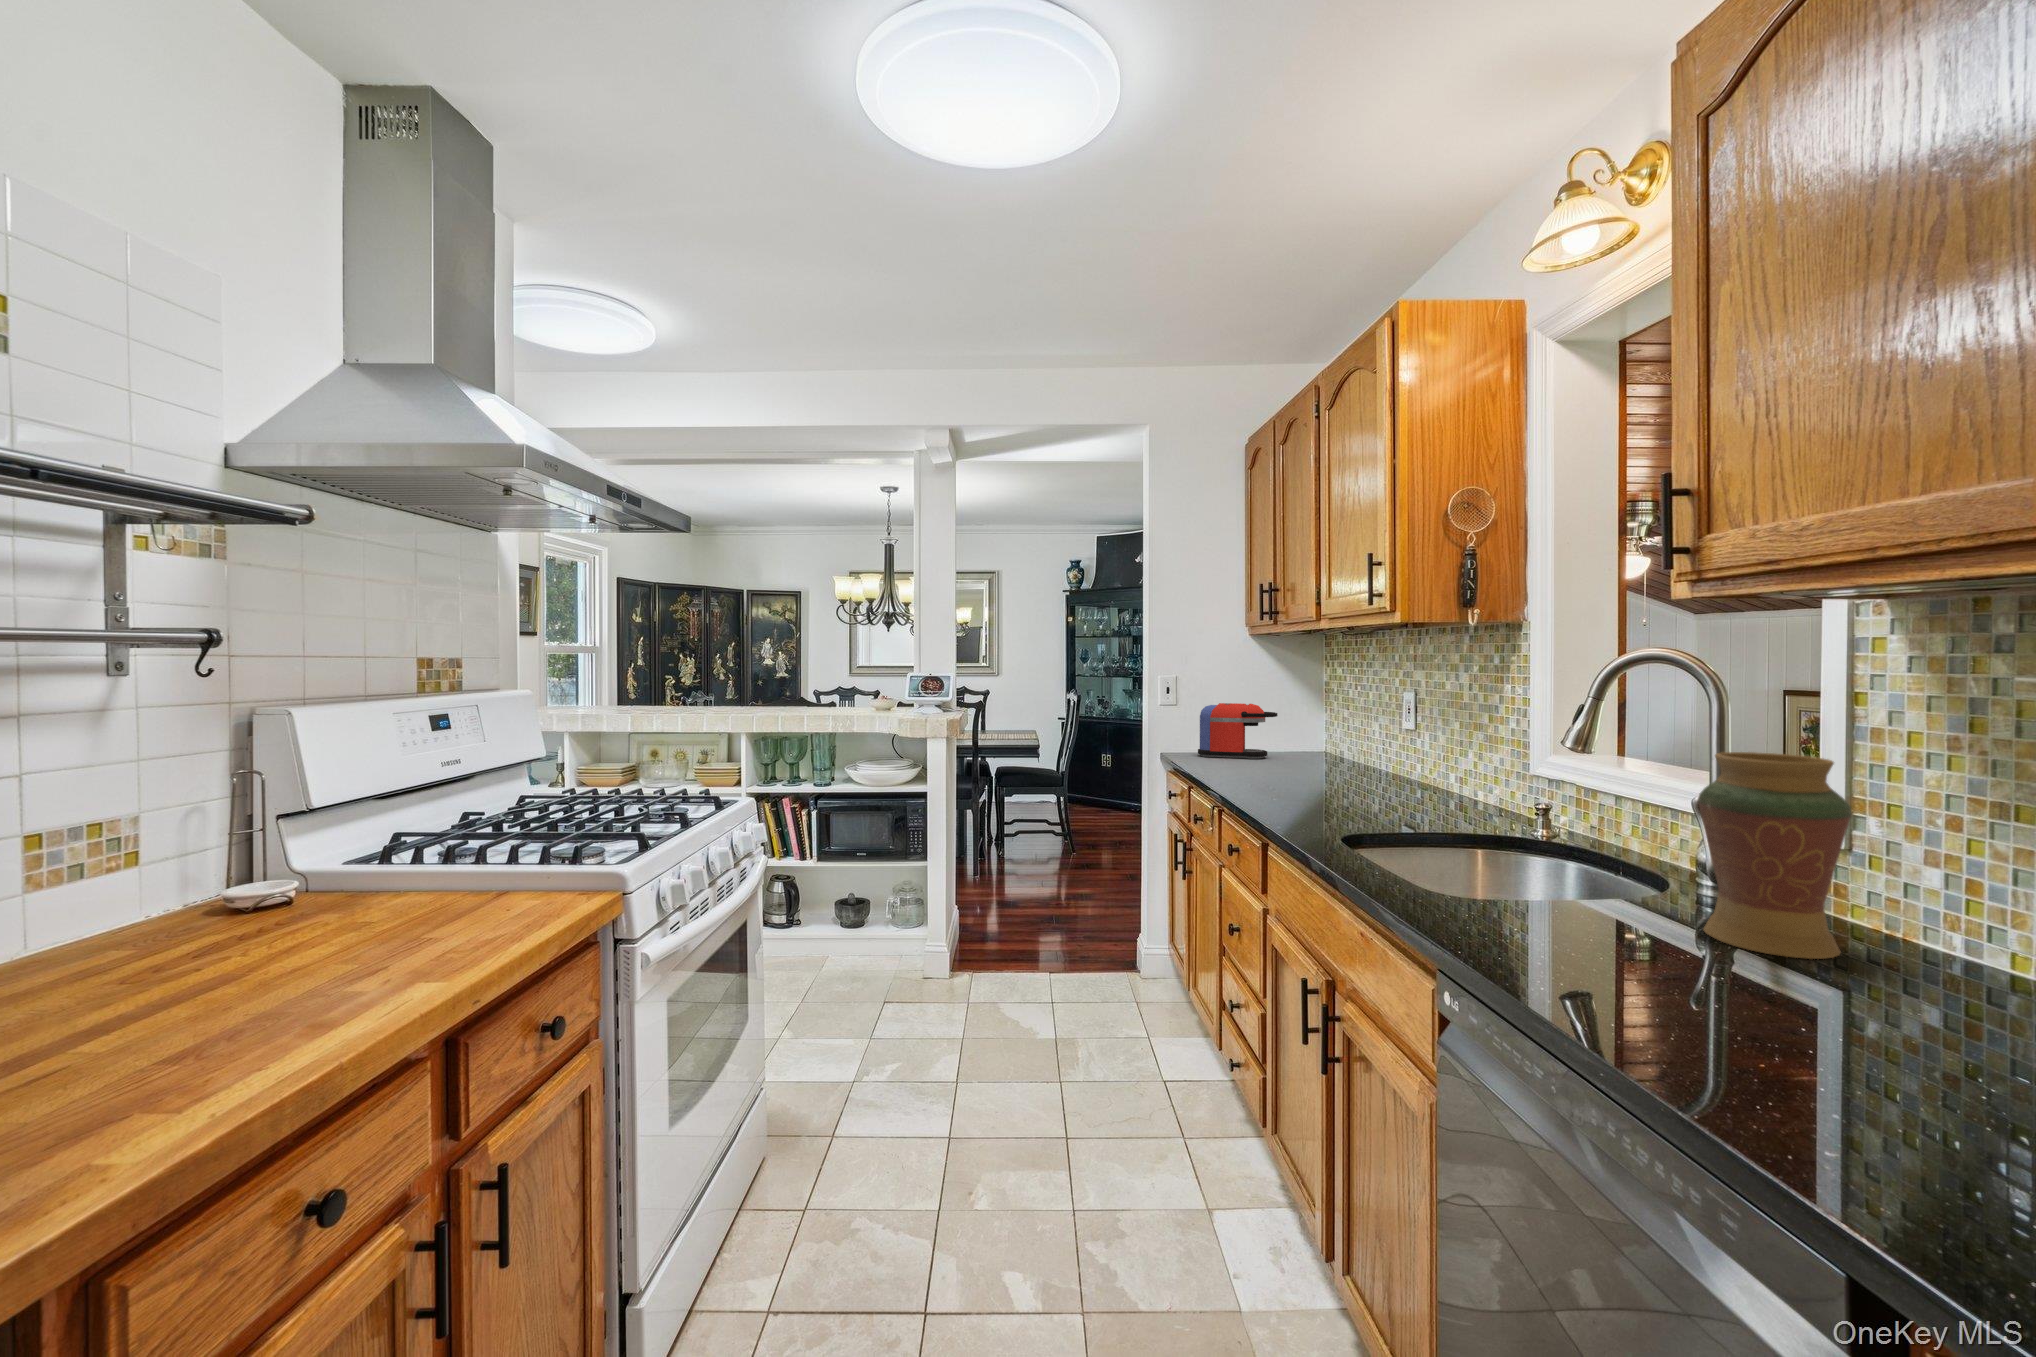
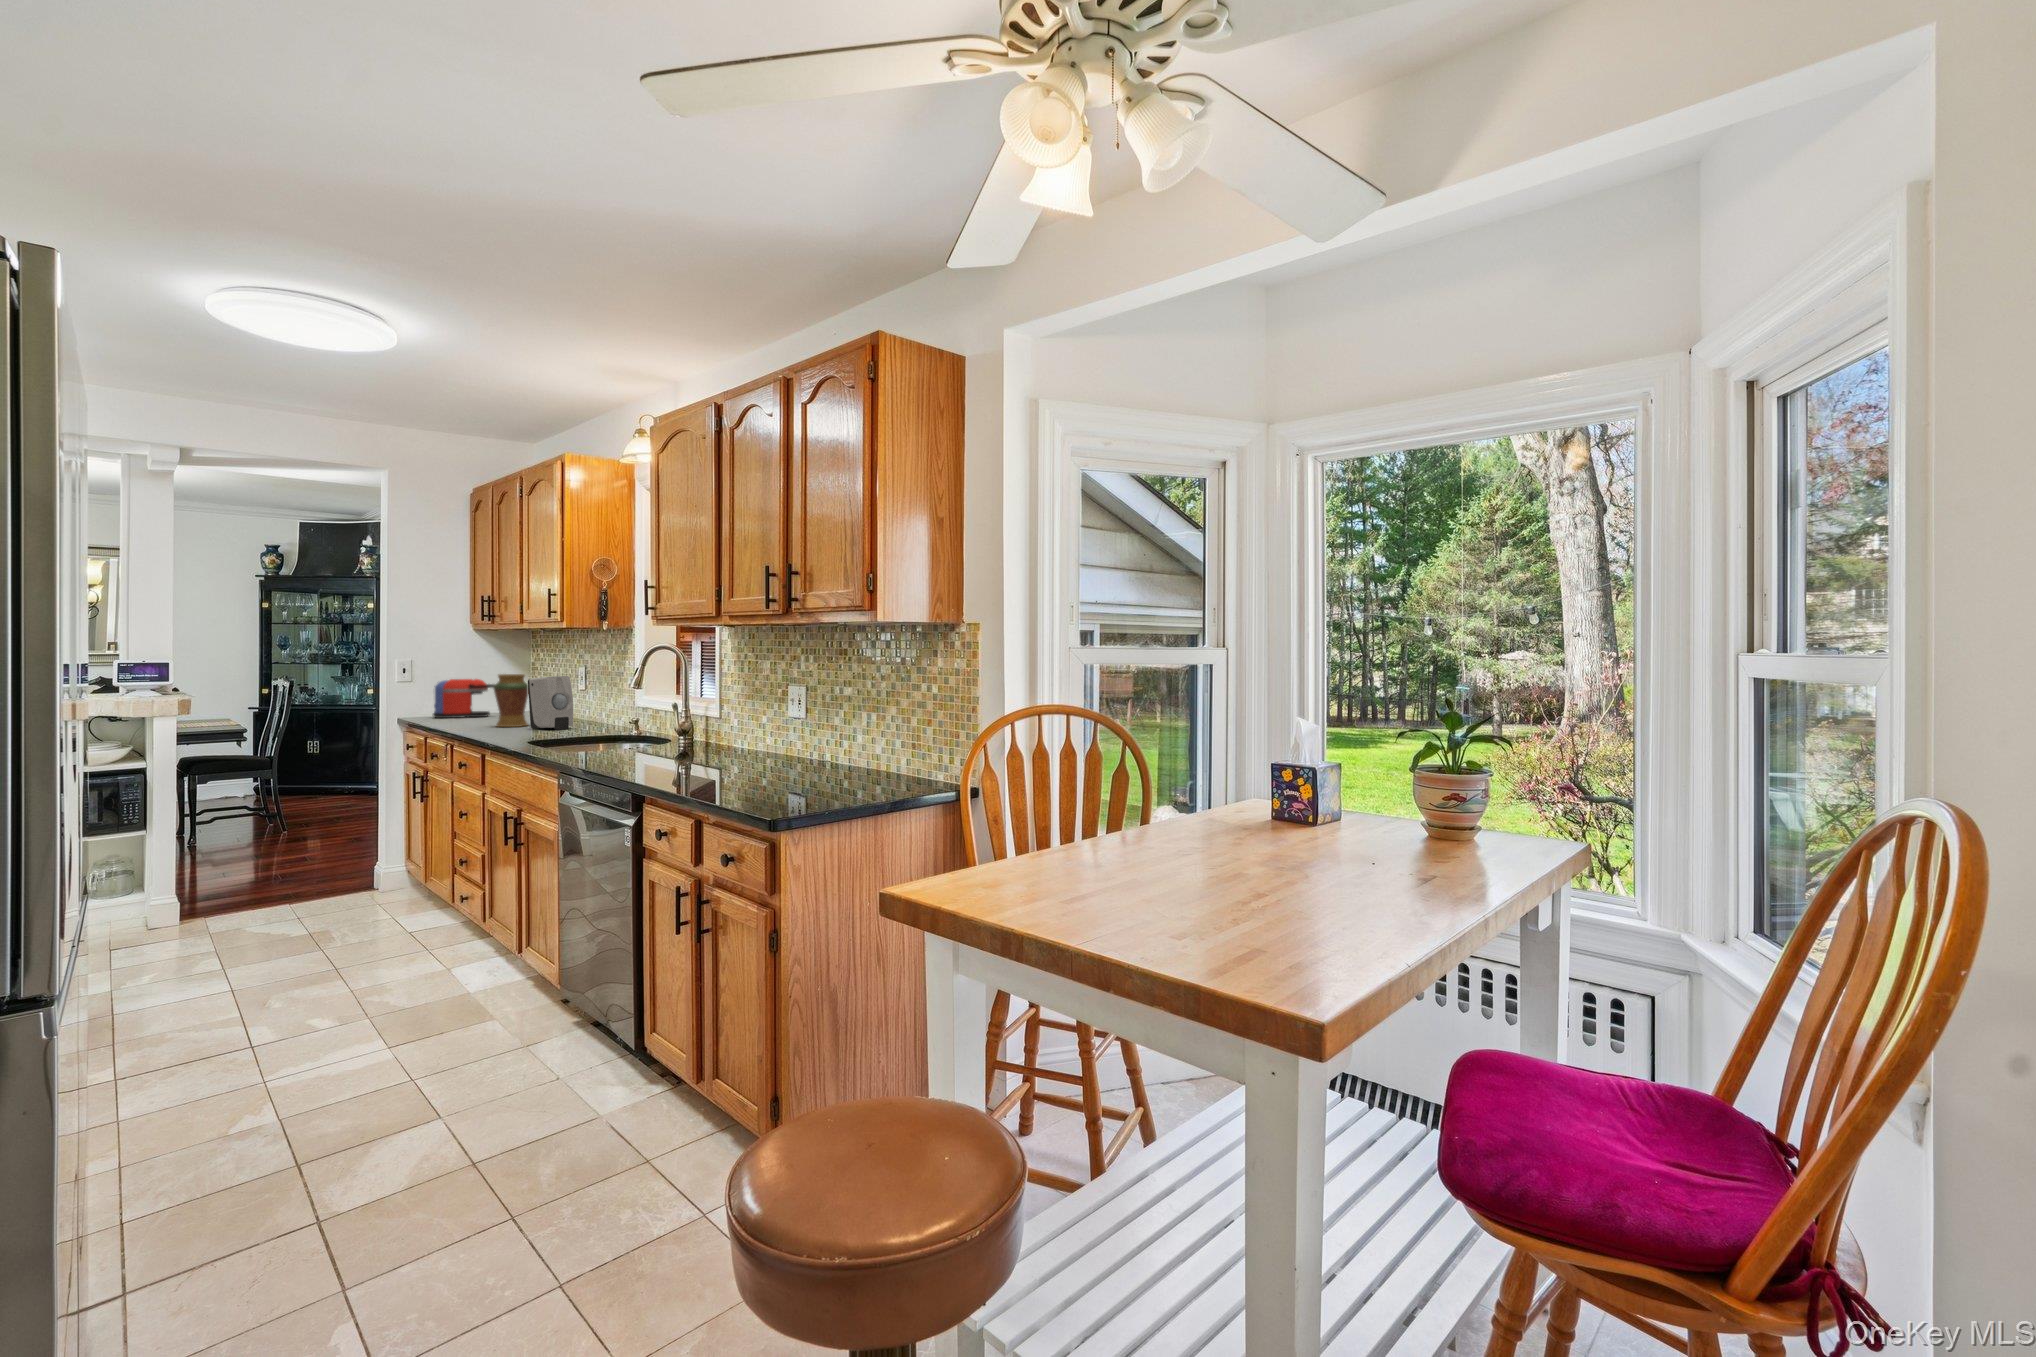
soap dispenser: none [1328,708,1403,803] -> present [528,676,573,730]
decorative vase: present [1698,752,1851,959] -> present [493,674,528,727]

